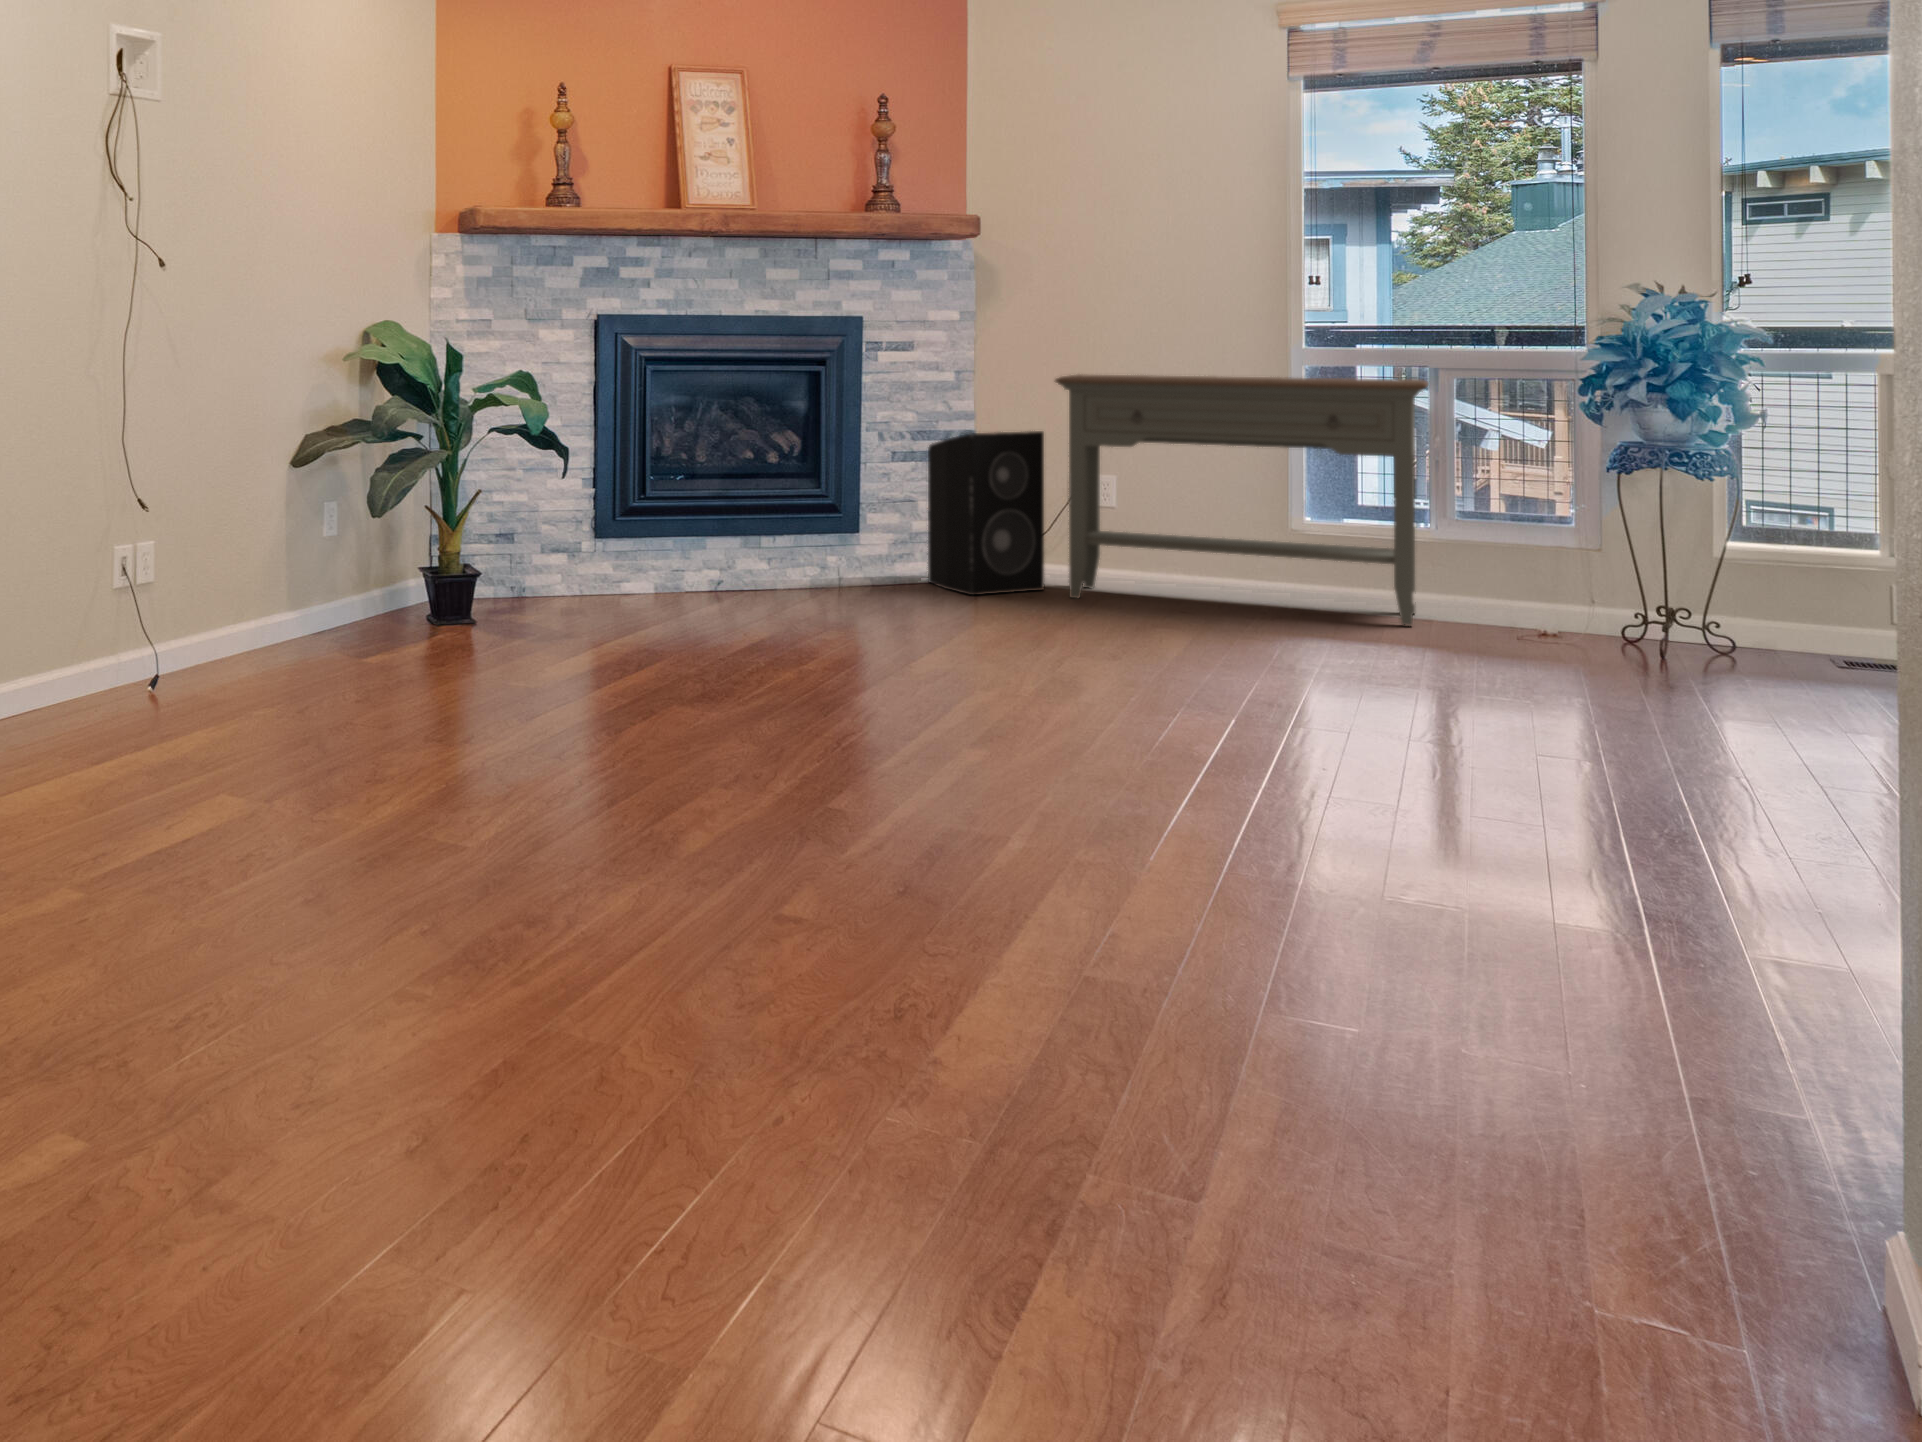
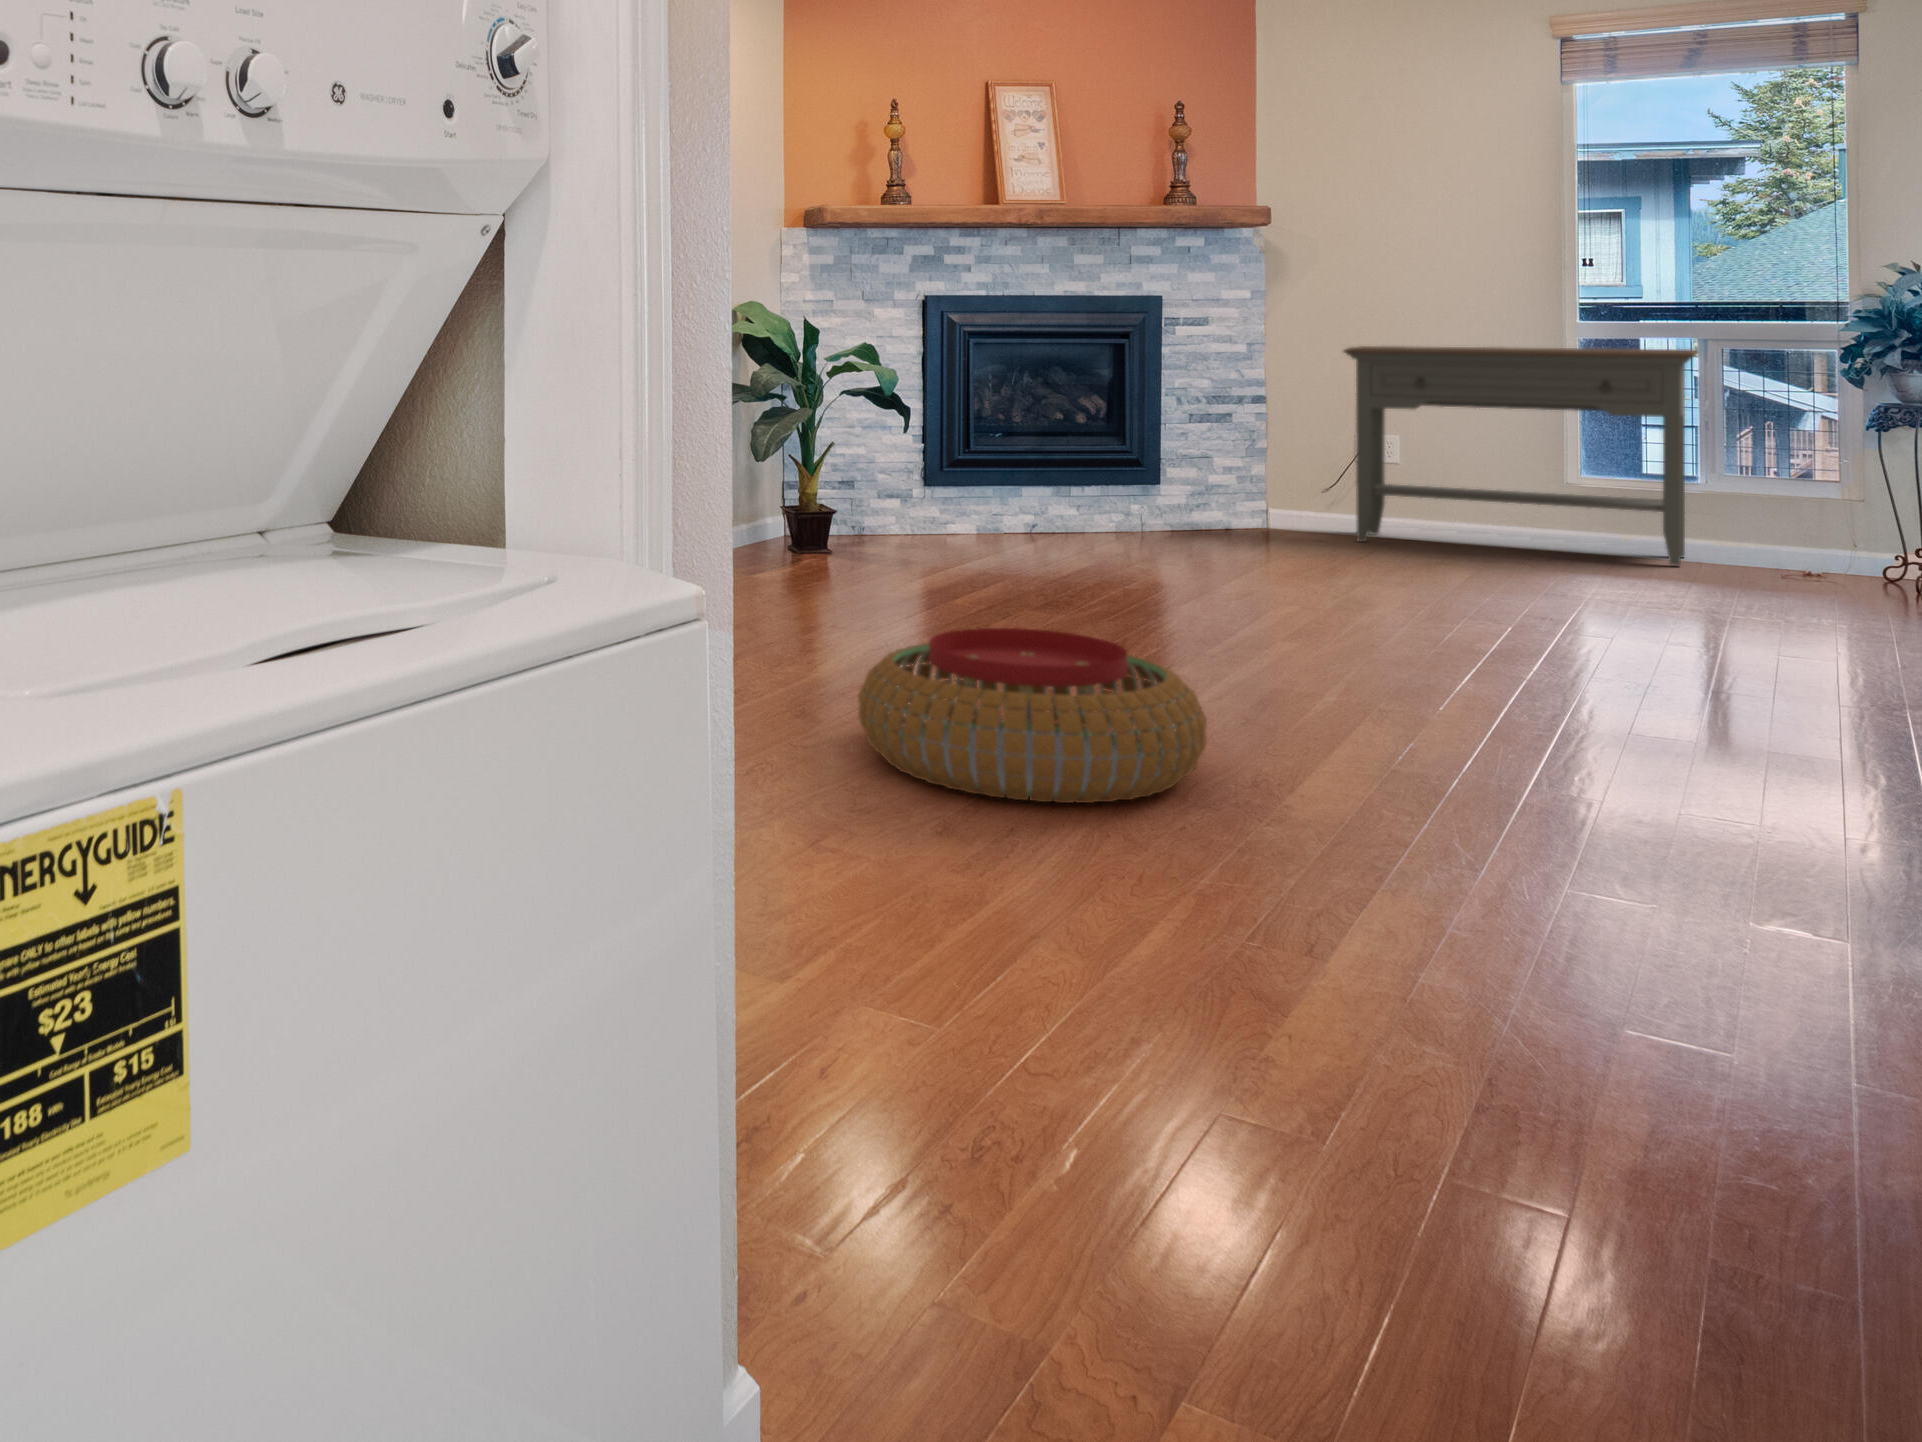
speaker: present [928,431,1044,595] -> none [1224,396,1333,538]
pouf: none [351,782,831,1076] -> present [858,628,1207,803]

